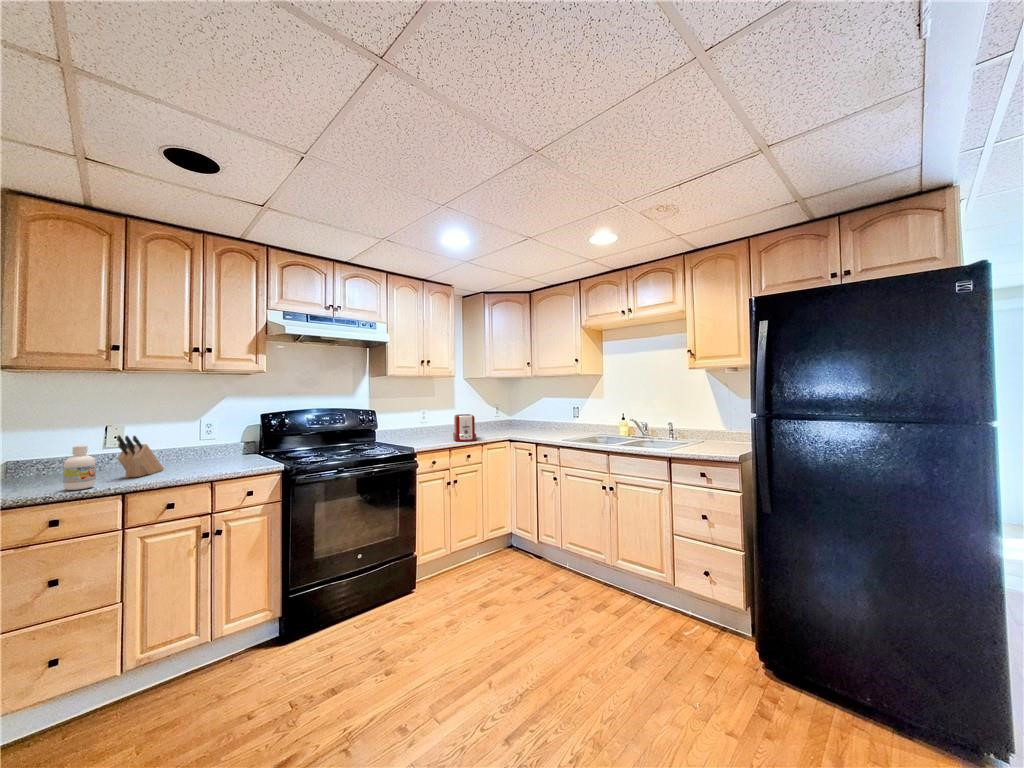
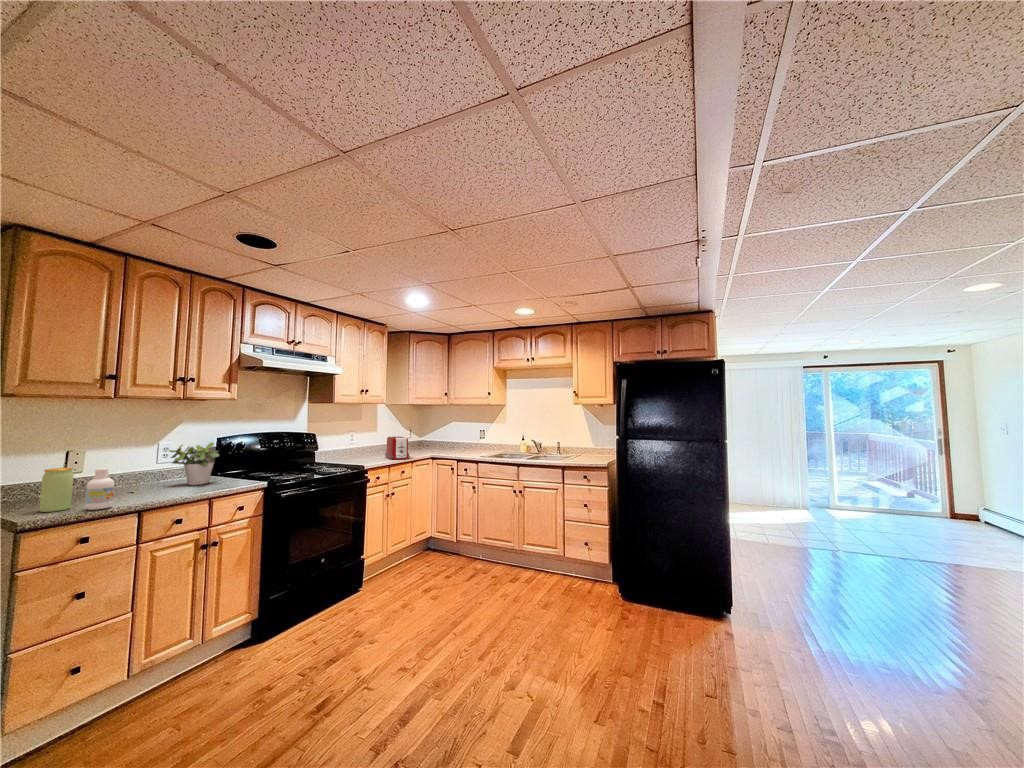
potted plant: none [192,419,242,465] -> present [169,442,219,485]
knife block: present [117,435,164,477] -> none [119,459,147,499]
jar: none [32,443,65,489] -> present [39,468,74,512]

